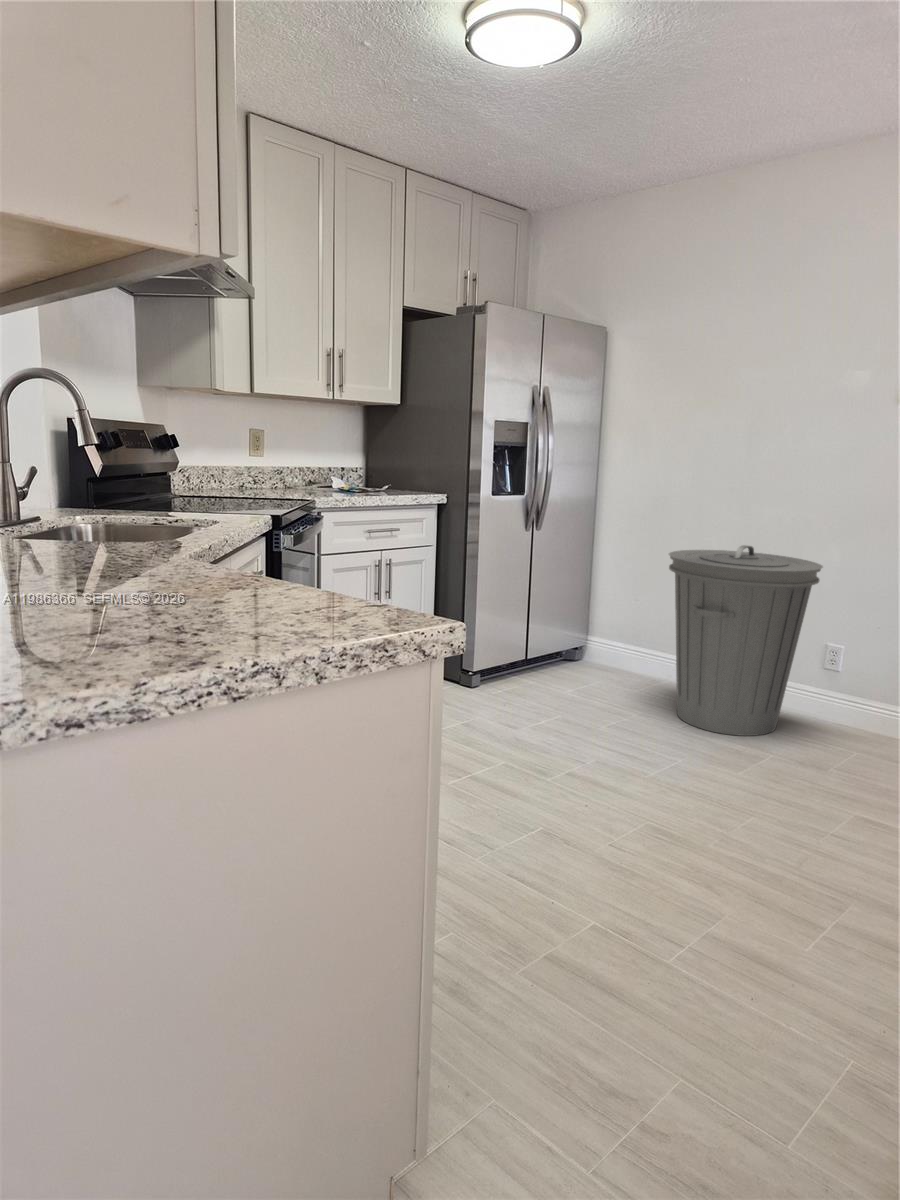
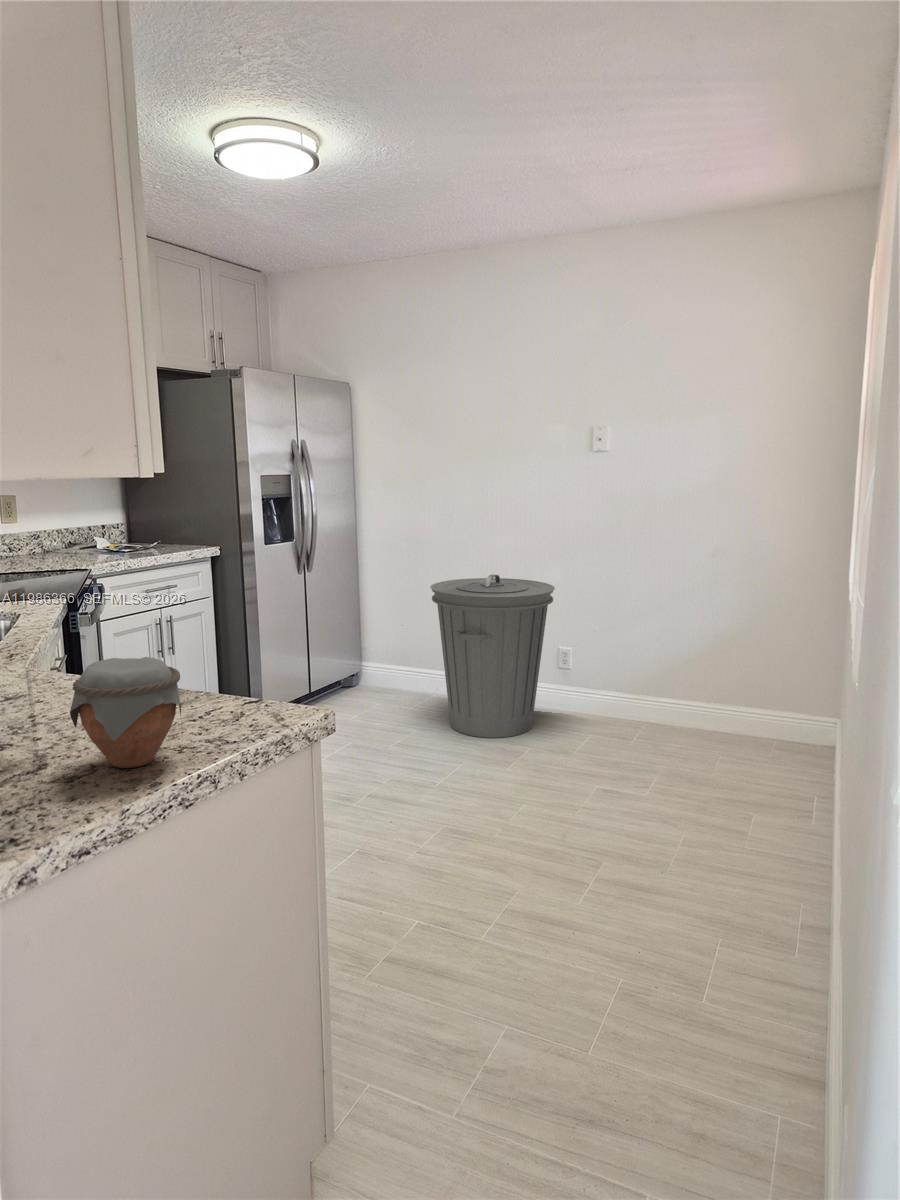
jar: none [122,515,259,646] -> present [70,657,181,768]

